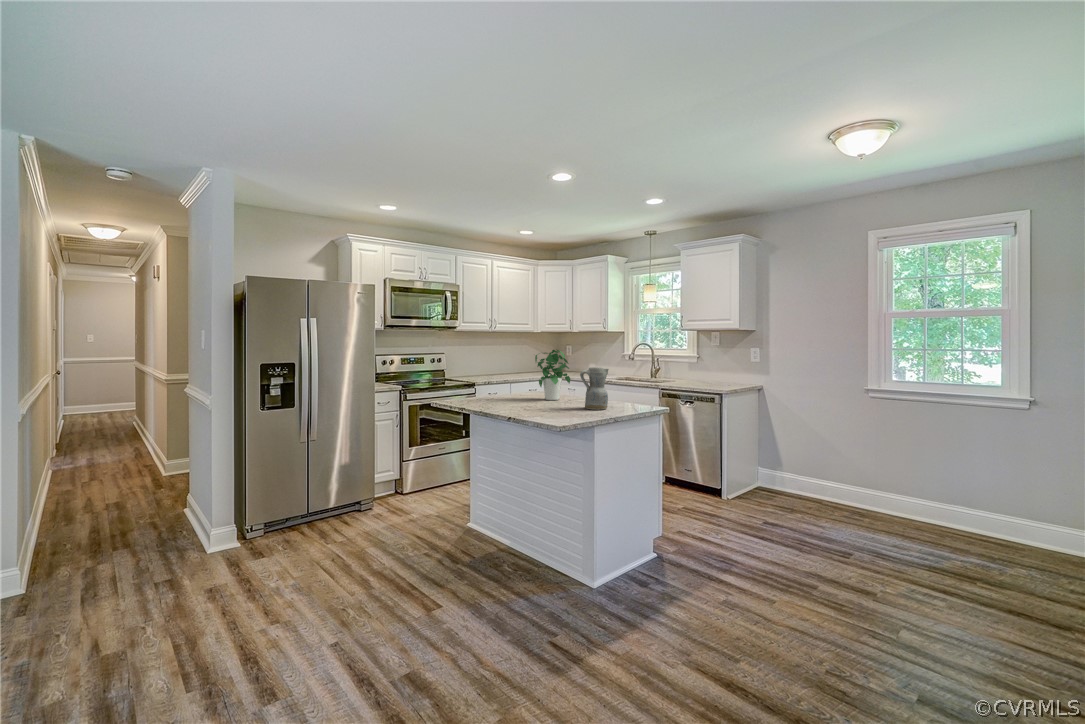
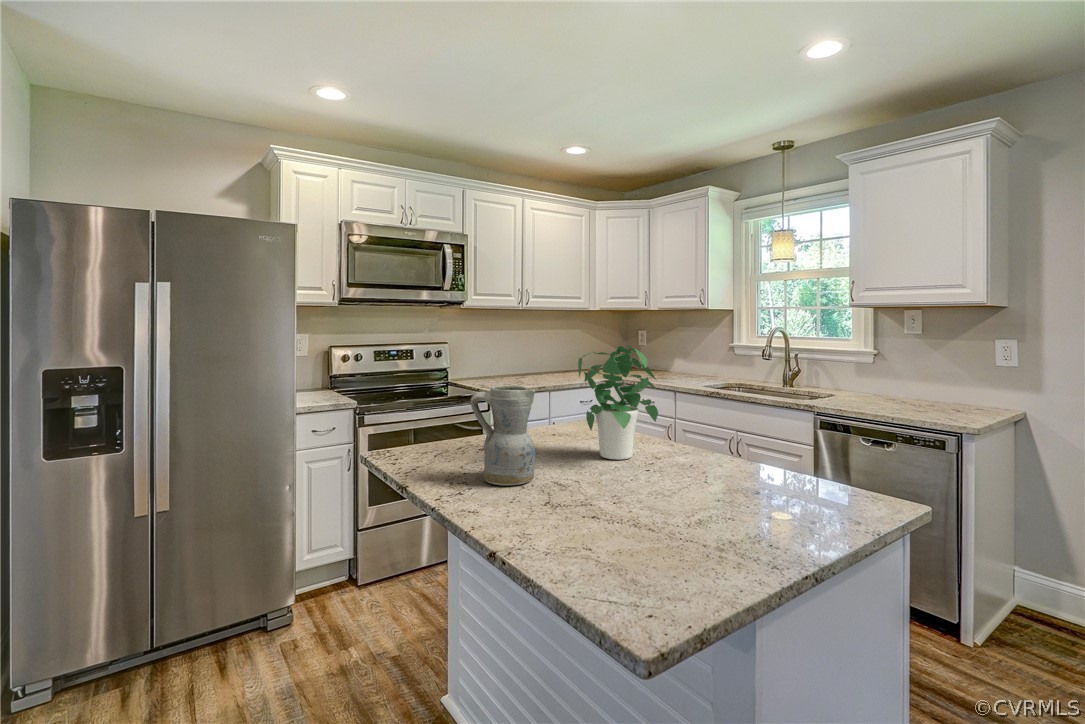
ceramic pitcher: present [580,367,609,410] -> present [470,385,536,485]

